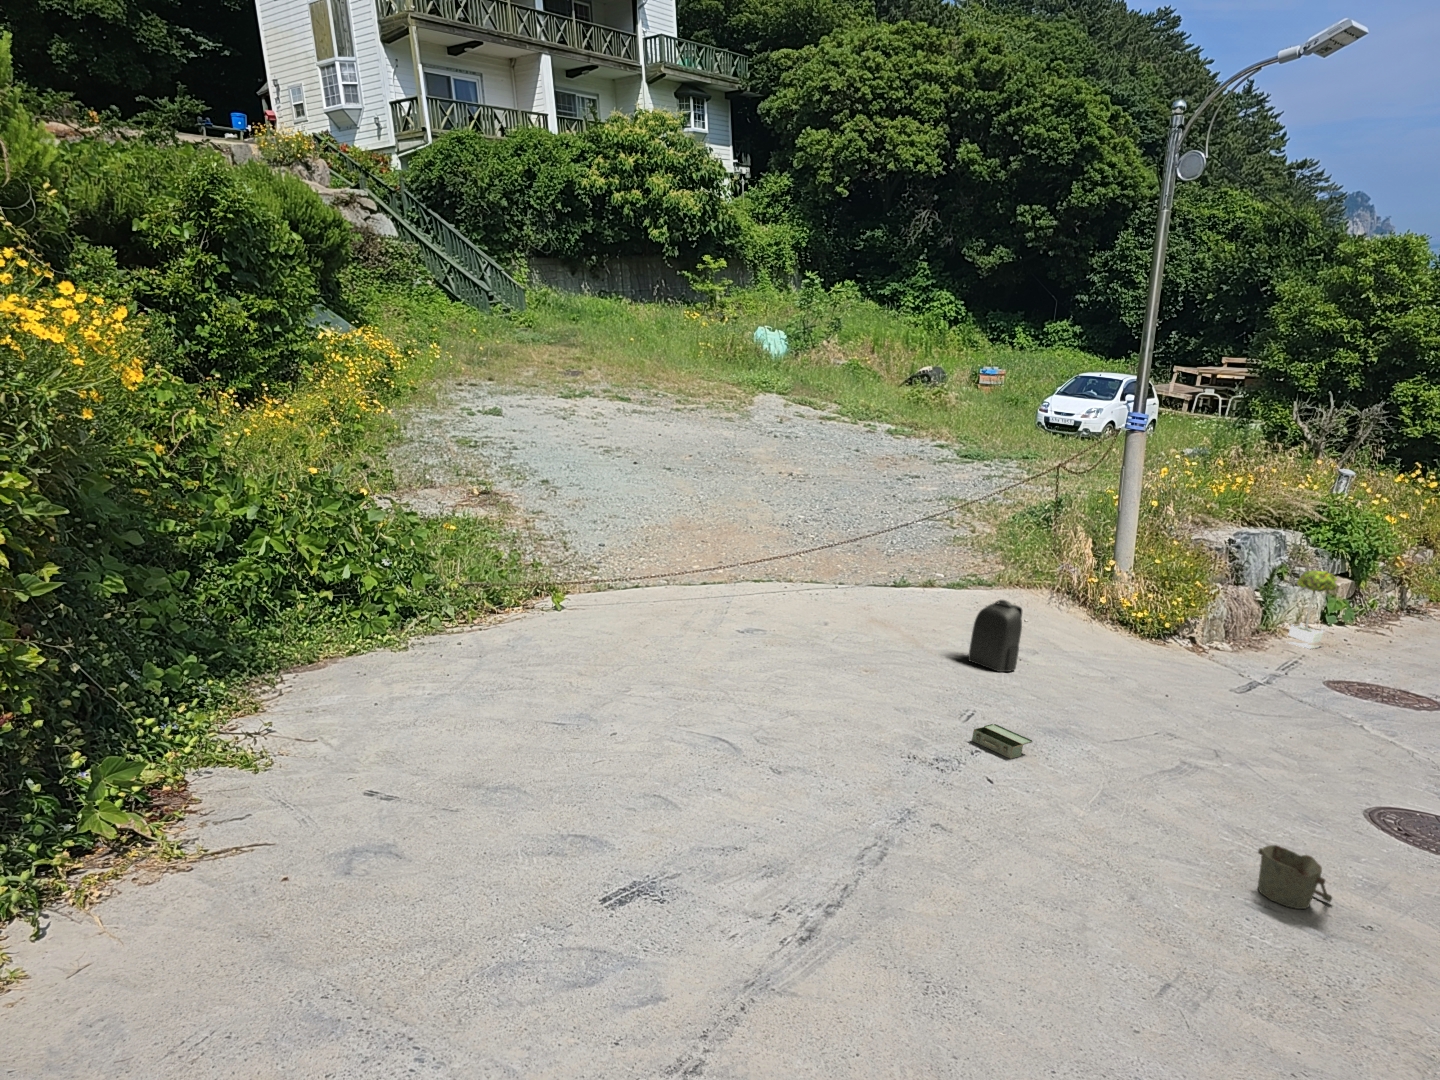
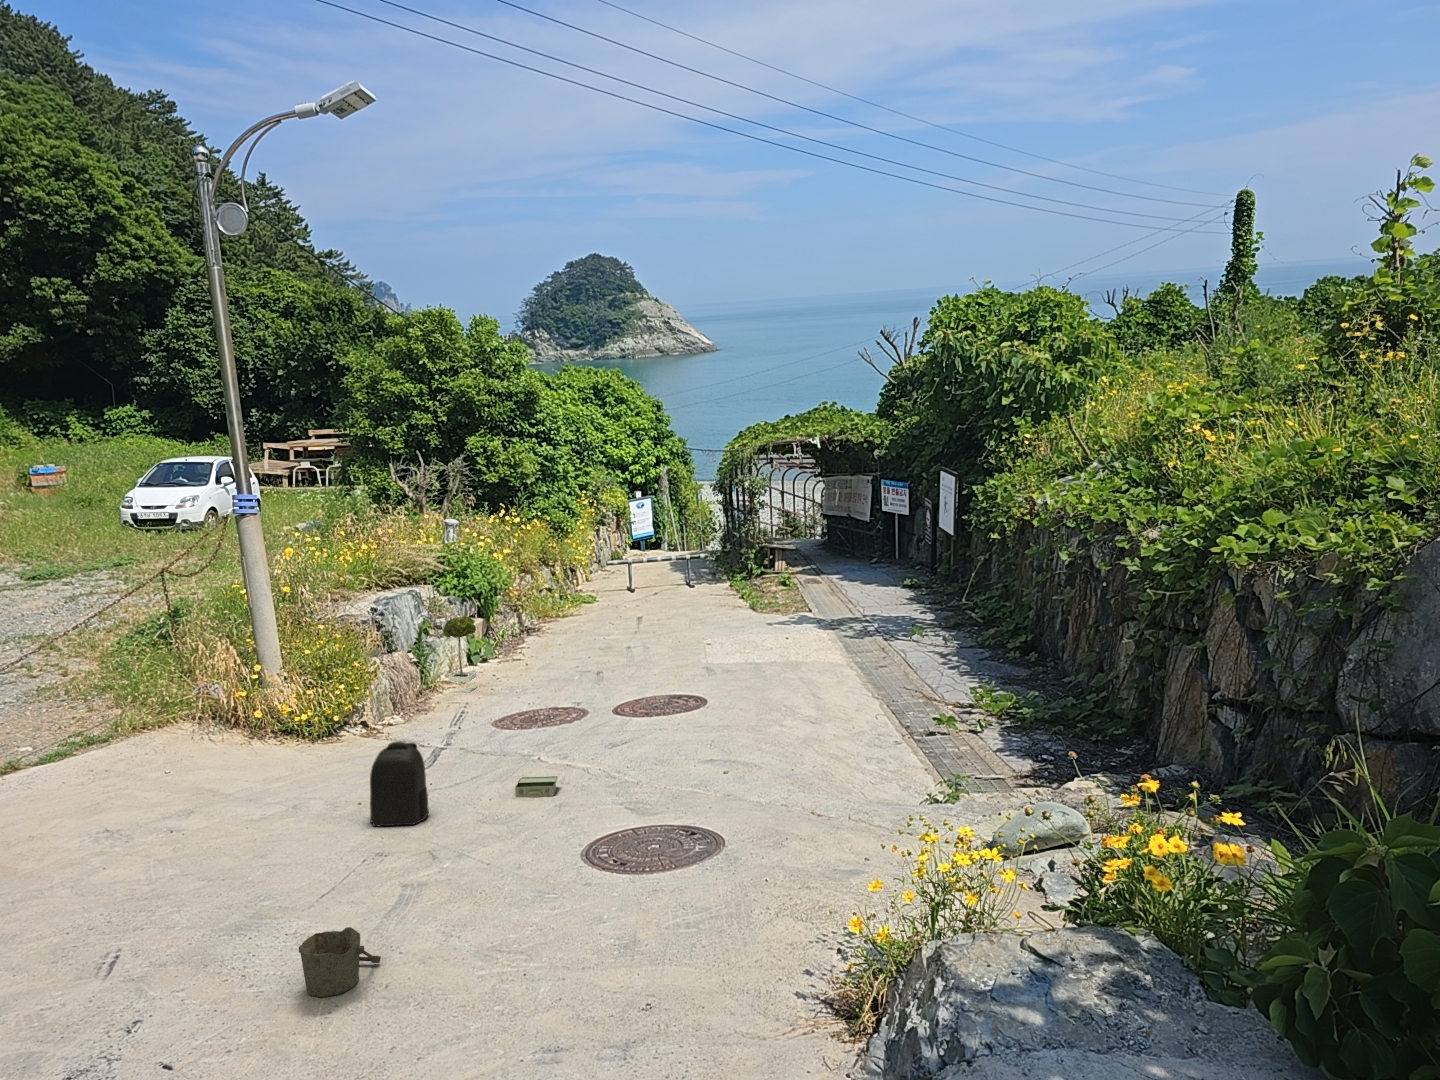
backpack: present [968,600,1022,672] -> present [370,741,429,827]
toolbox: present [972,724,1032,759] -> present [515,776,558,797]
bucket: present [1258,845,1332,909] -> present [299,927,381,997]

